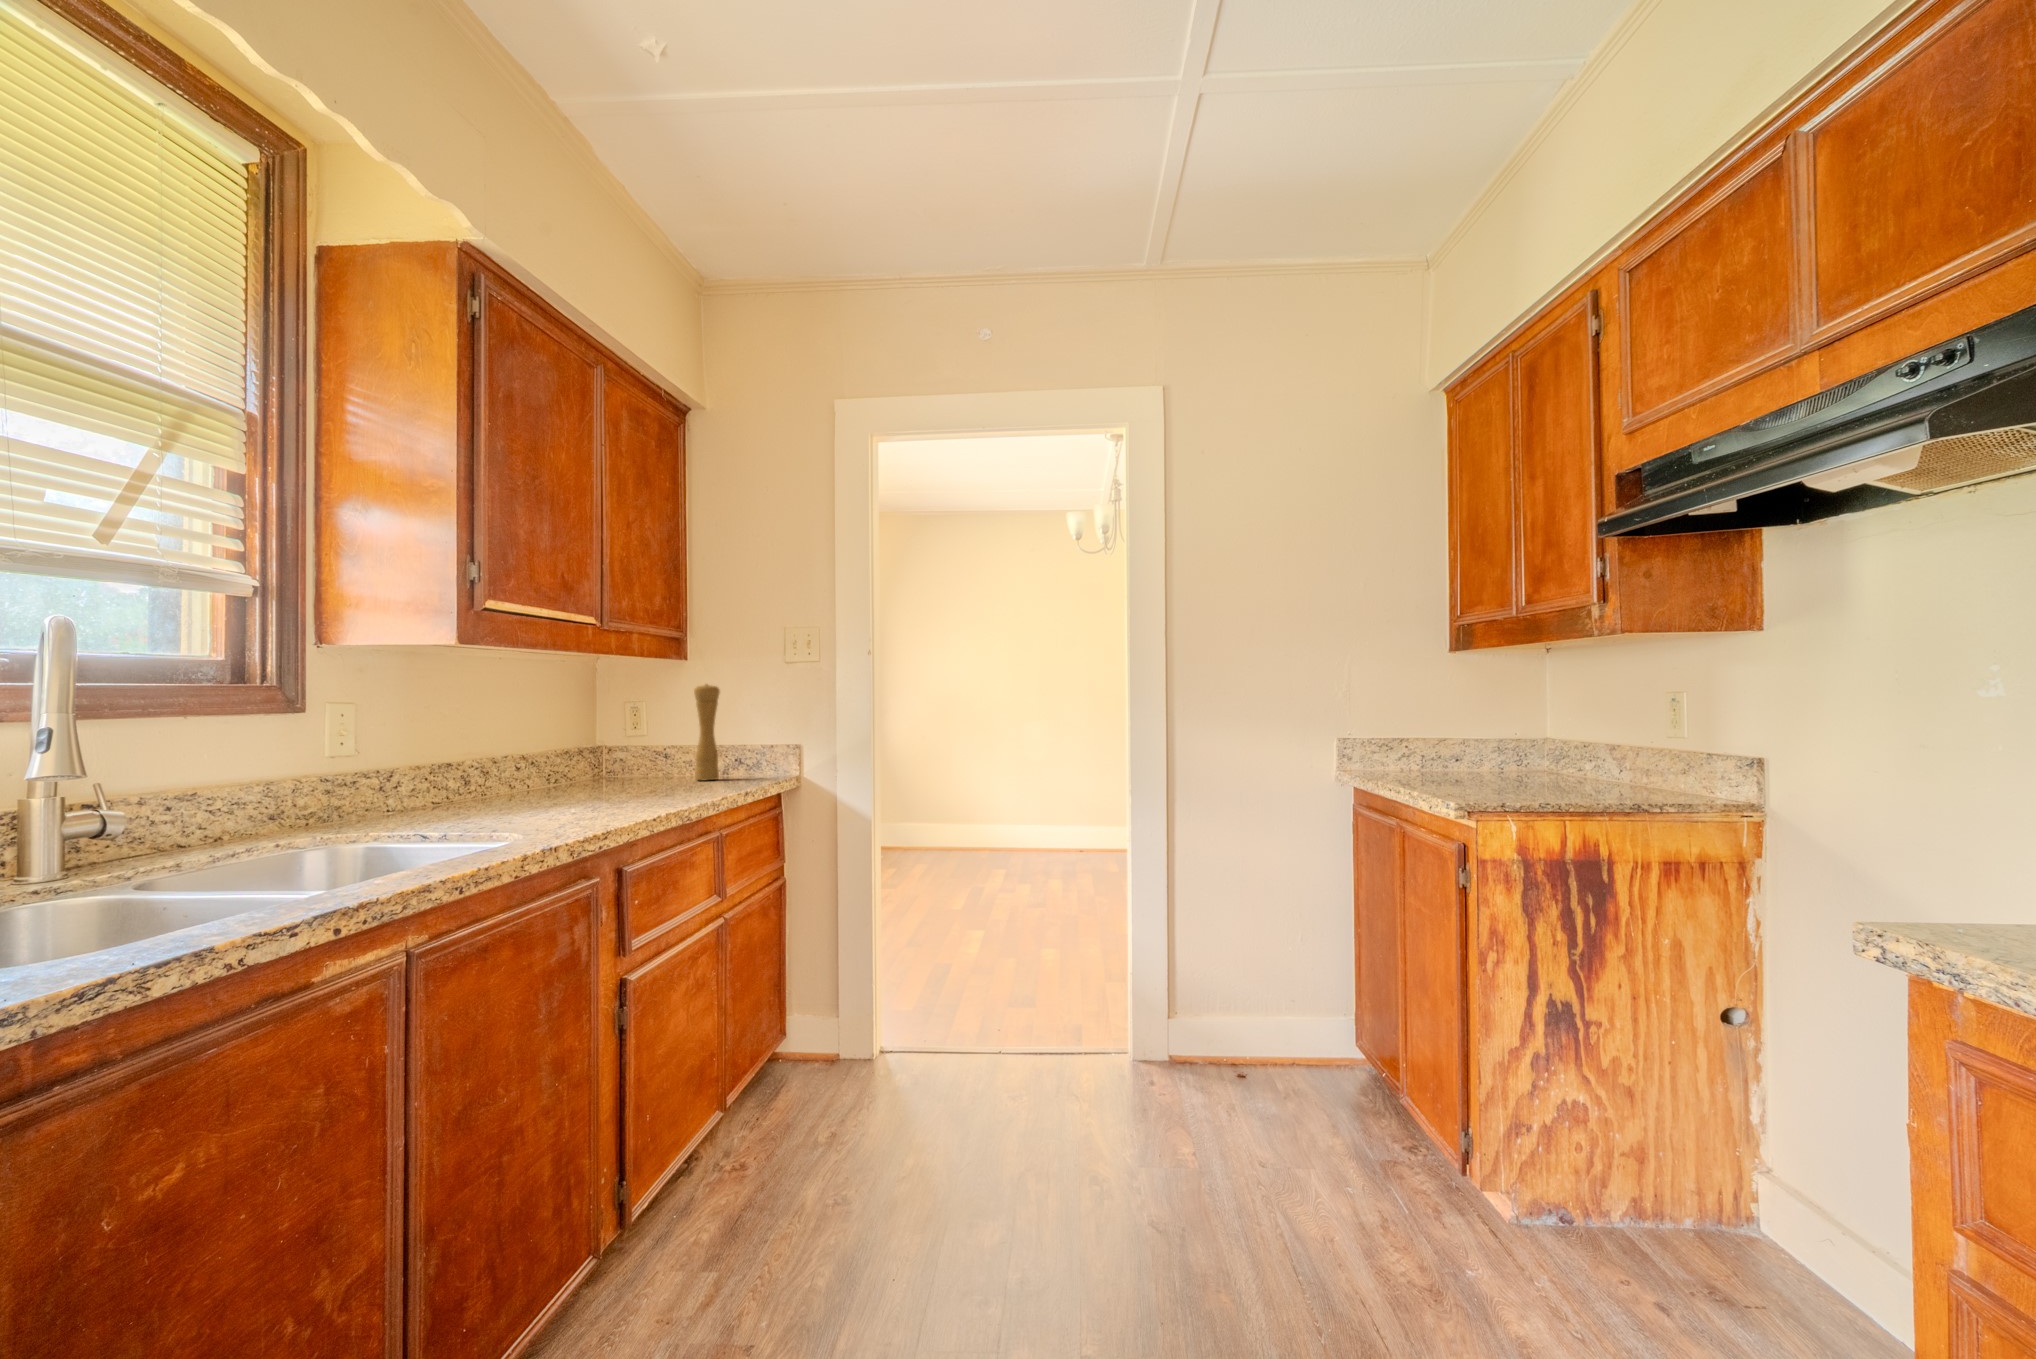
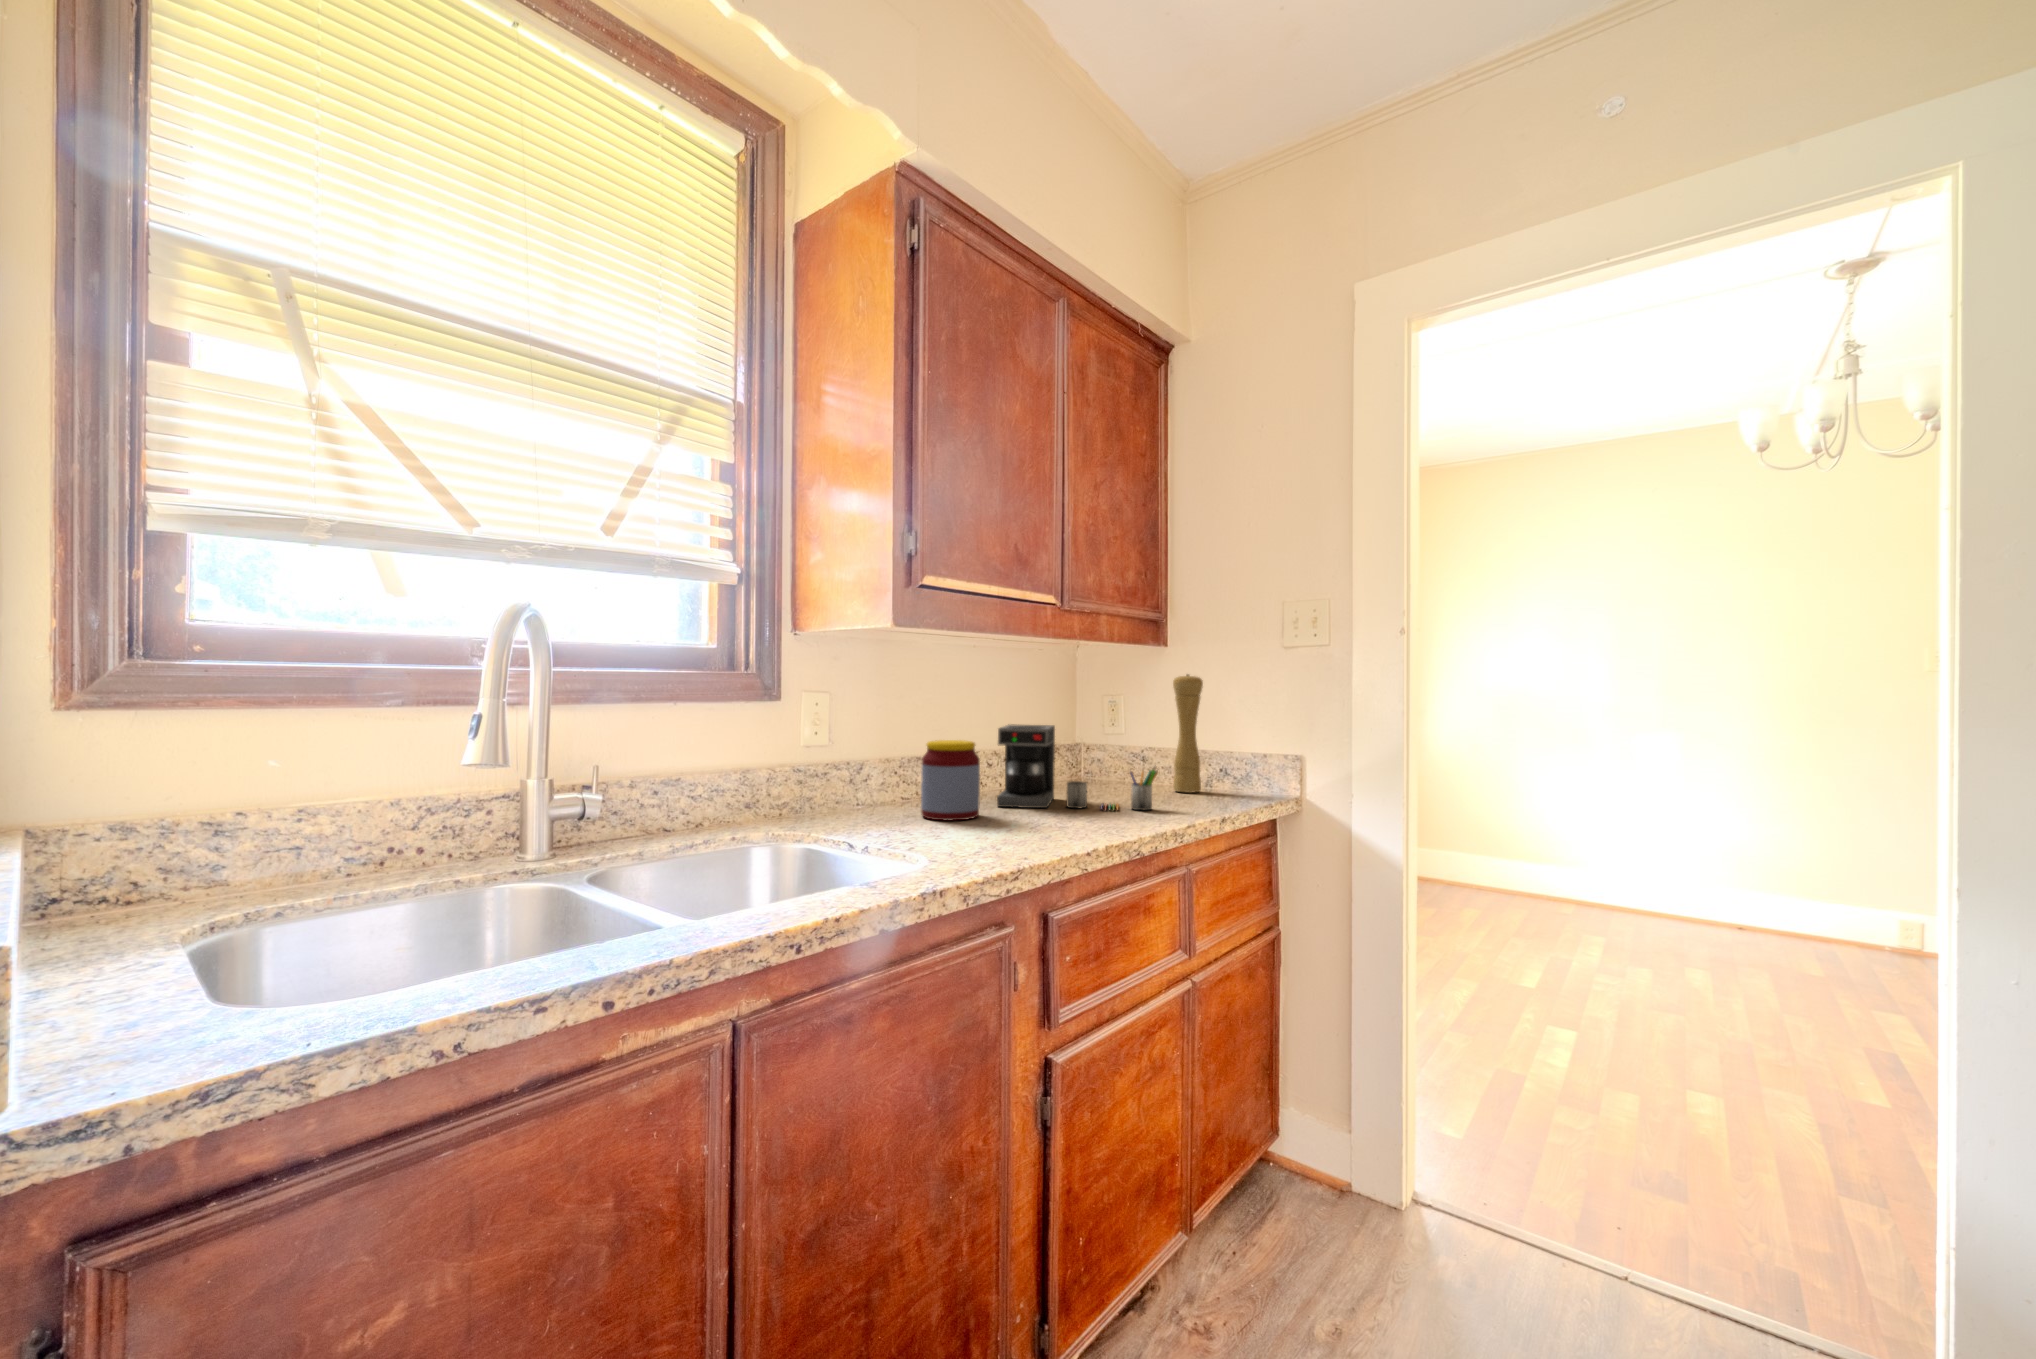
coffee maker: none [542,729,691,802] -> present [997,724,1158,810]
jar: none [472,744,533,815] -> present [921,740,980,820]

